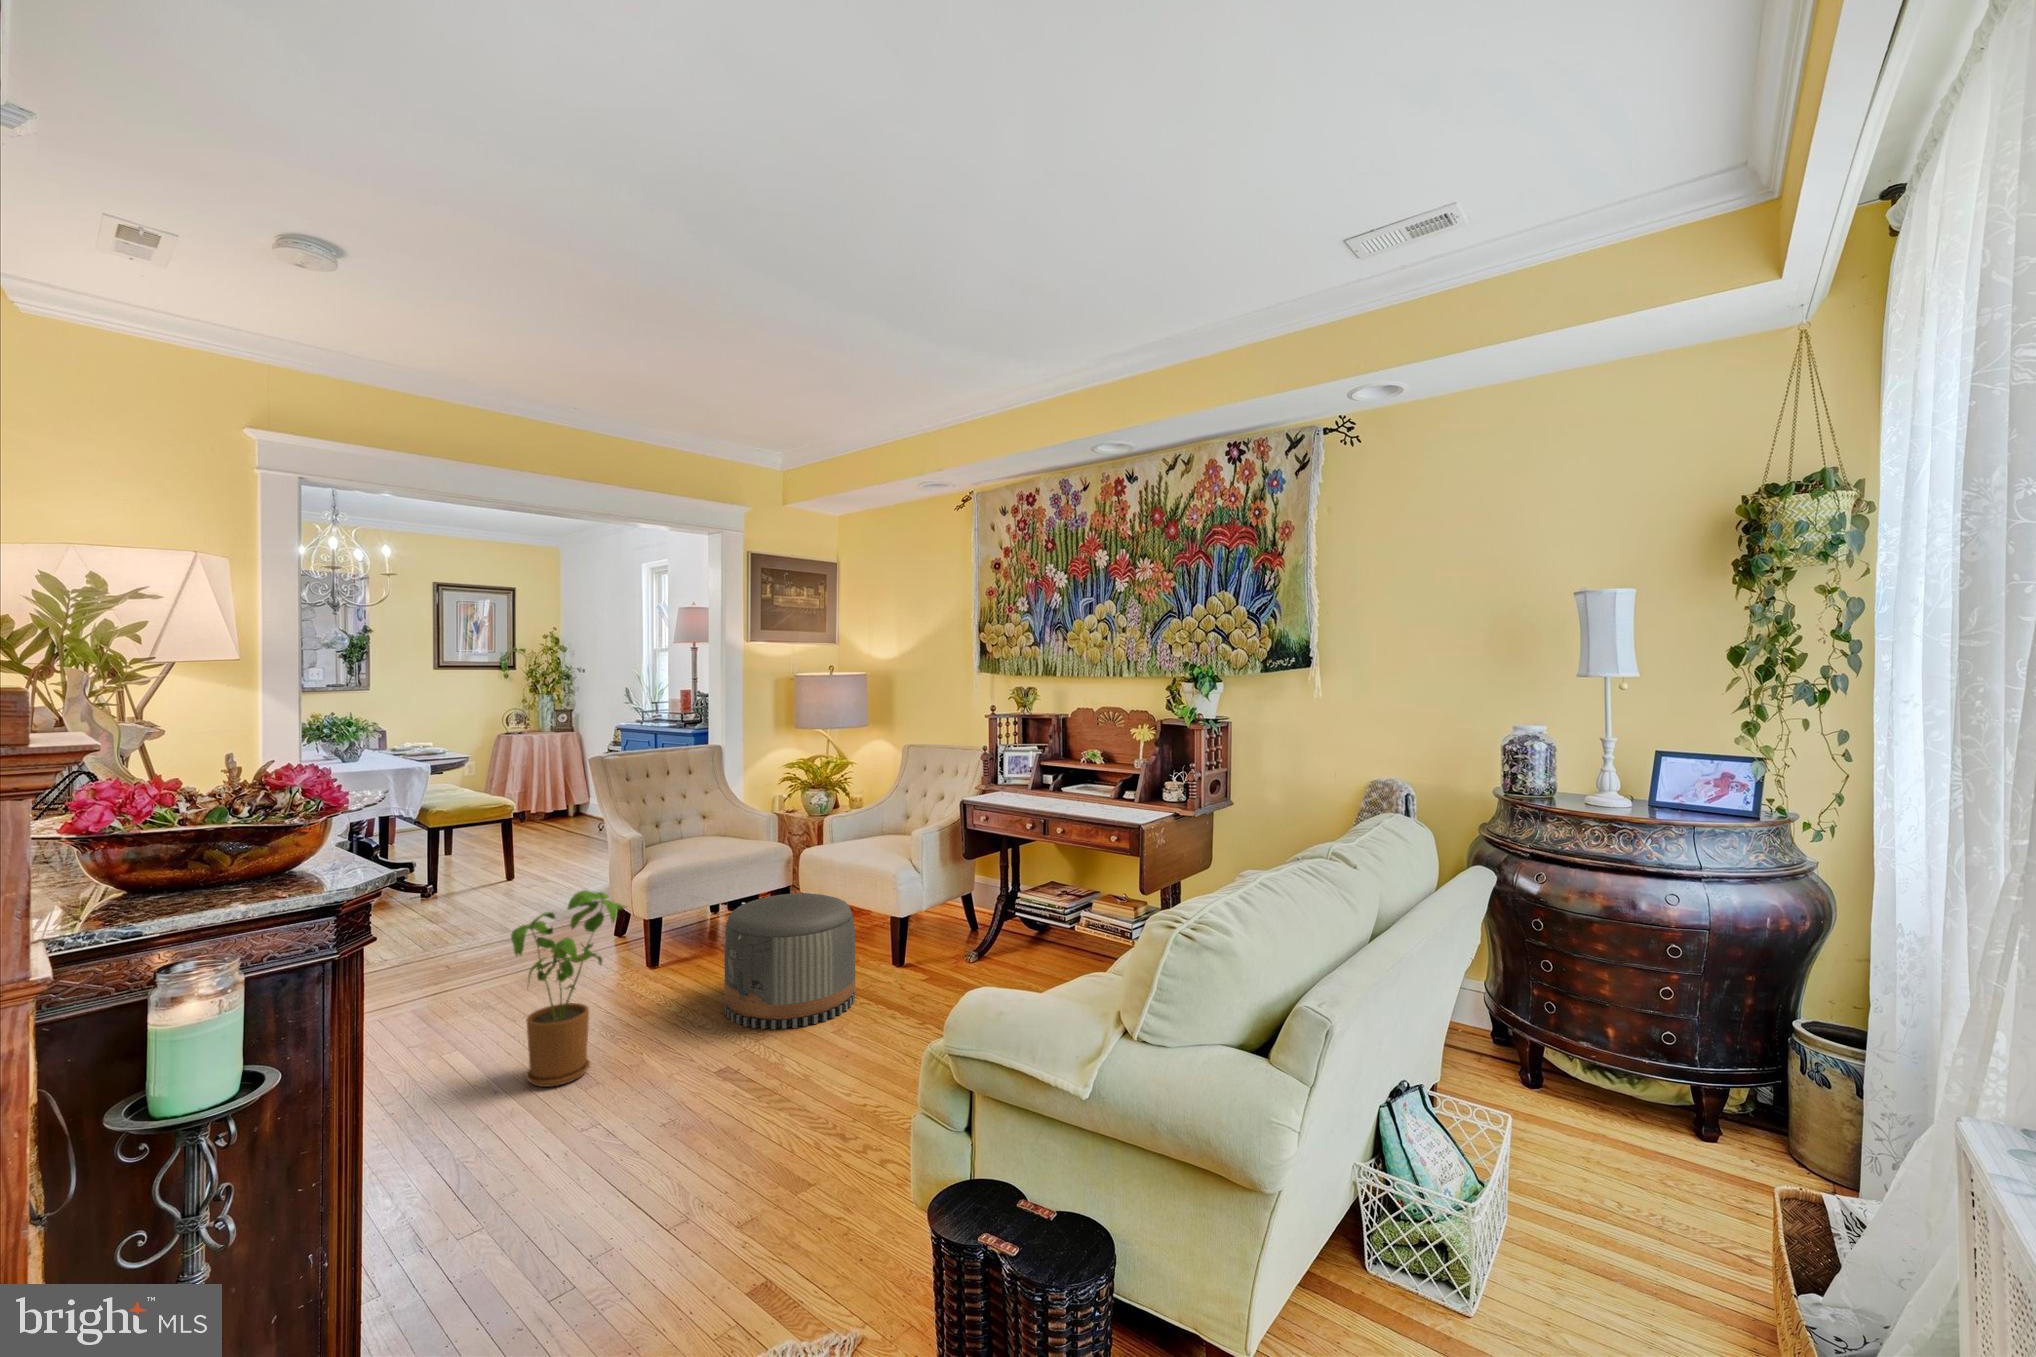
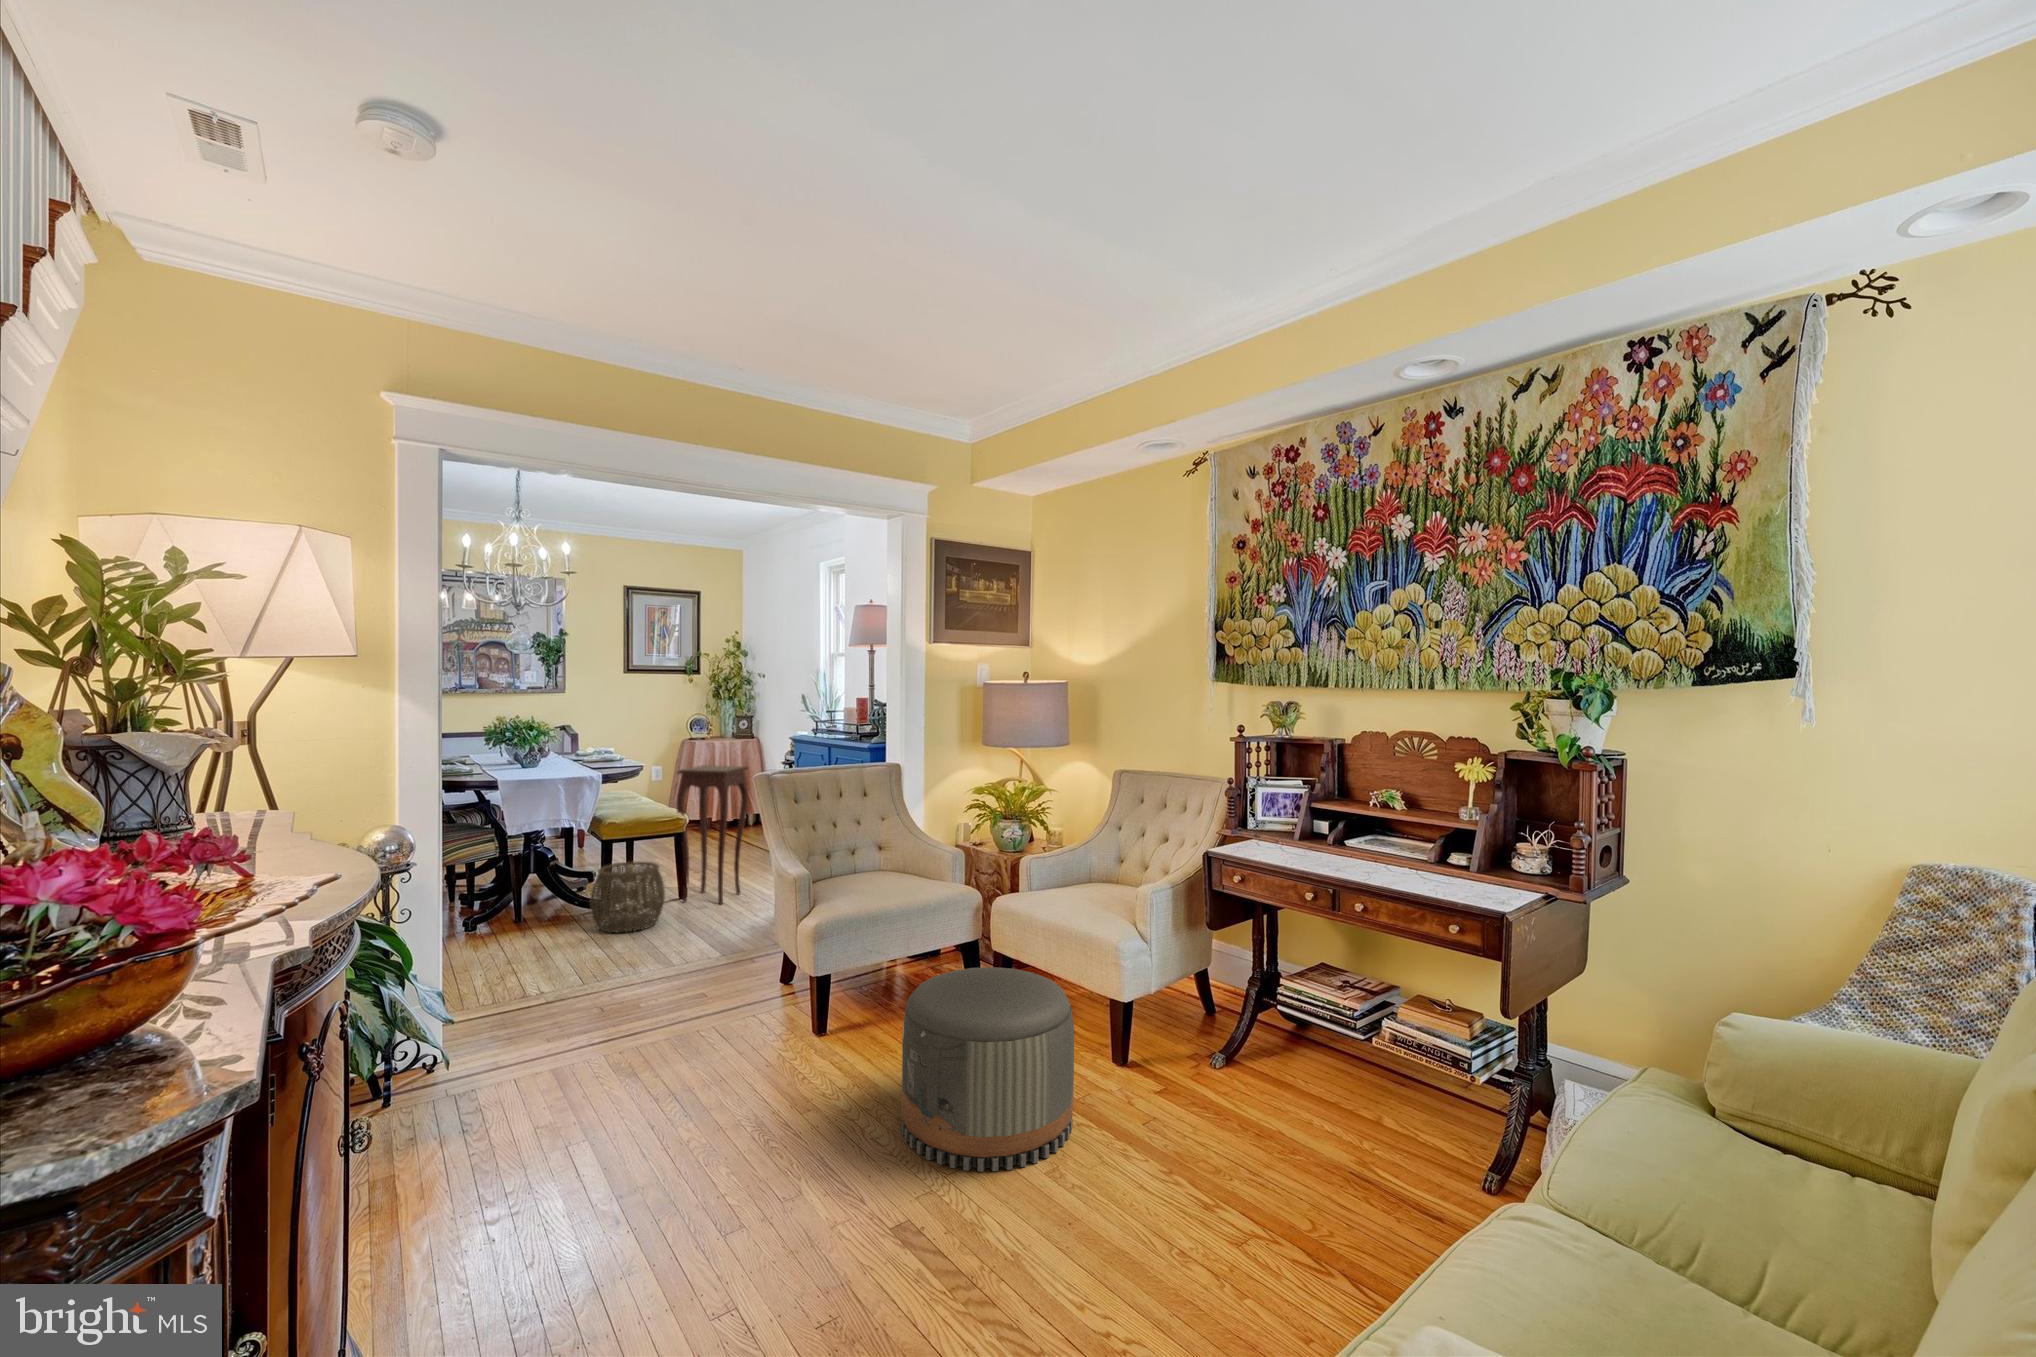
side table: none [506,756,577,881] -> present [676,765,748,904]
woven basket: none [427,844,501,908] -> present [590,862,665,933]
house plant: present [511,890,626,1087] -> none [624,968,780,1249]

